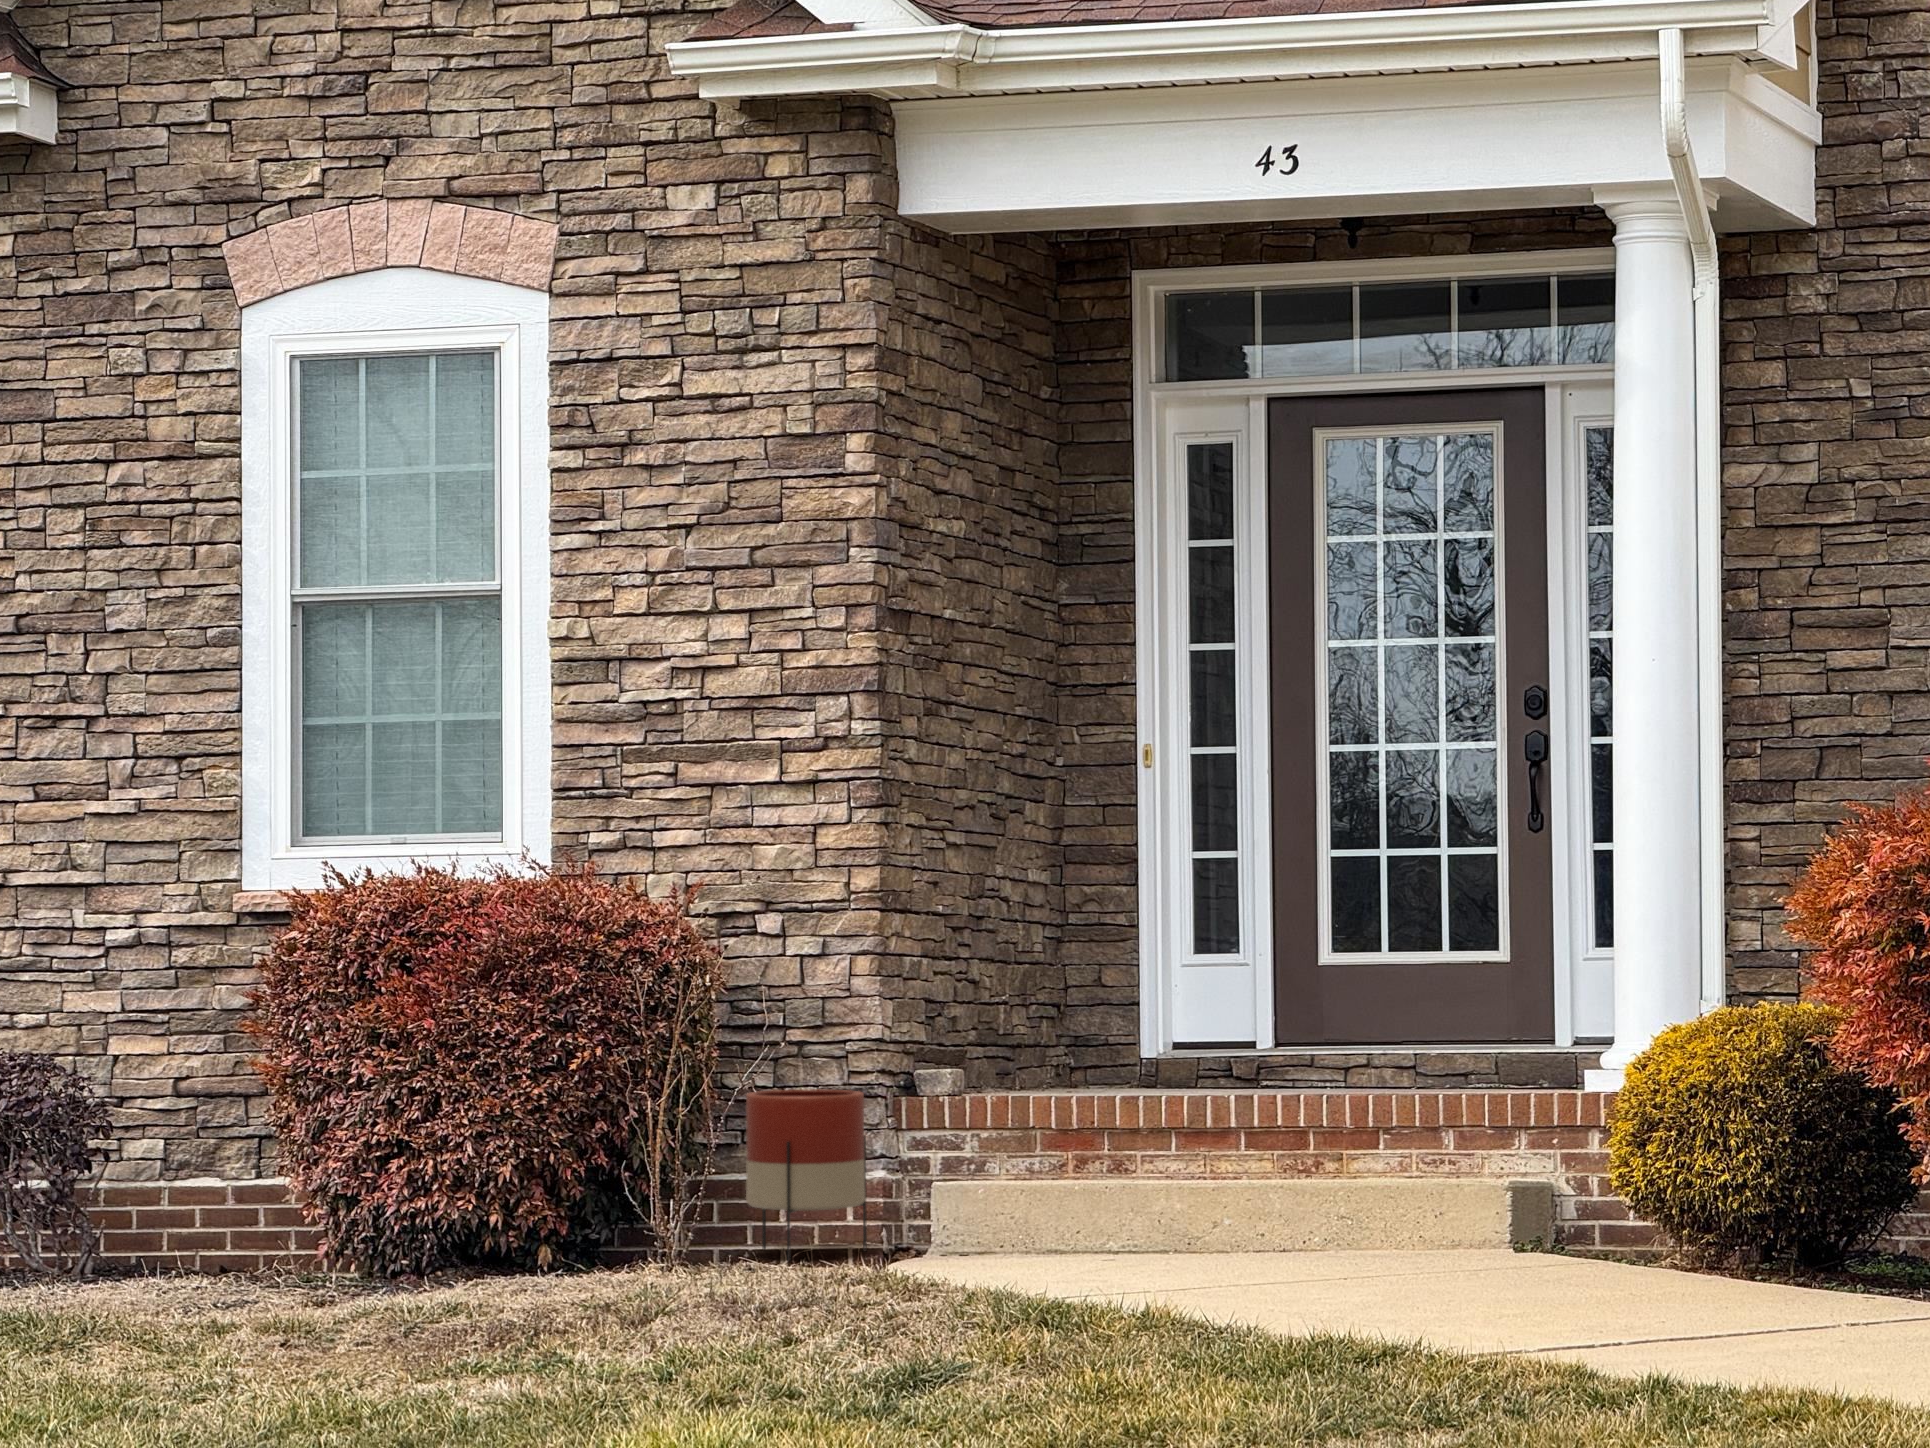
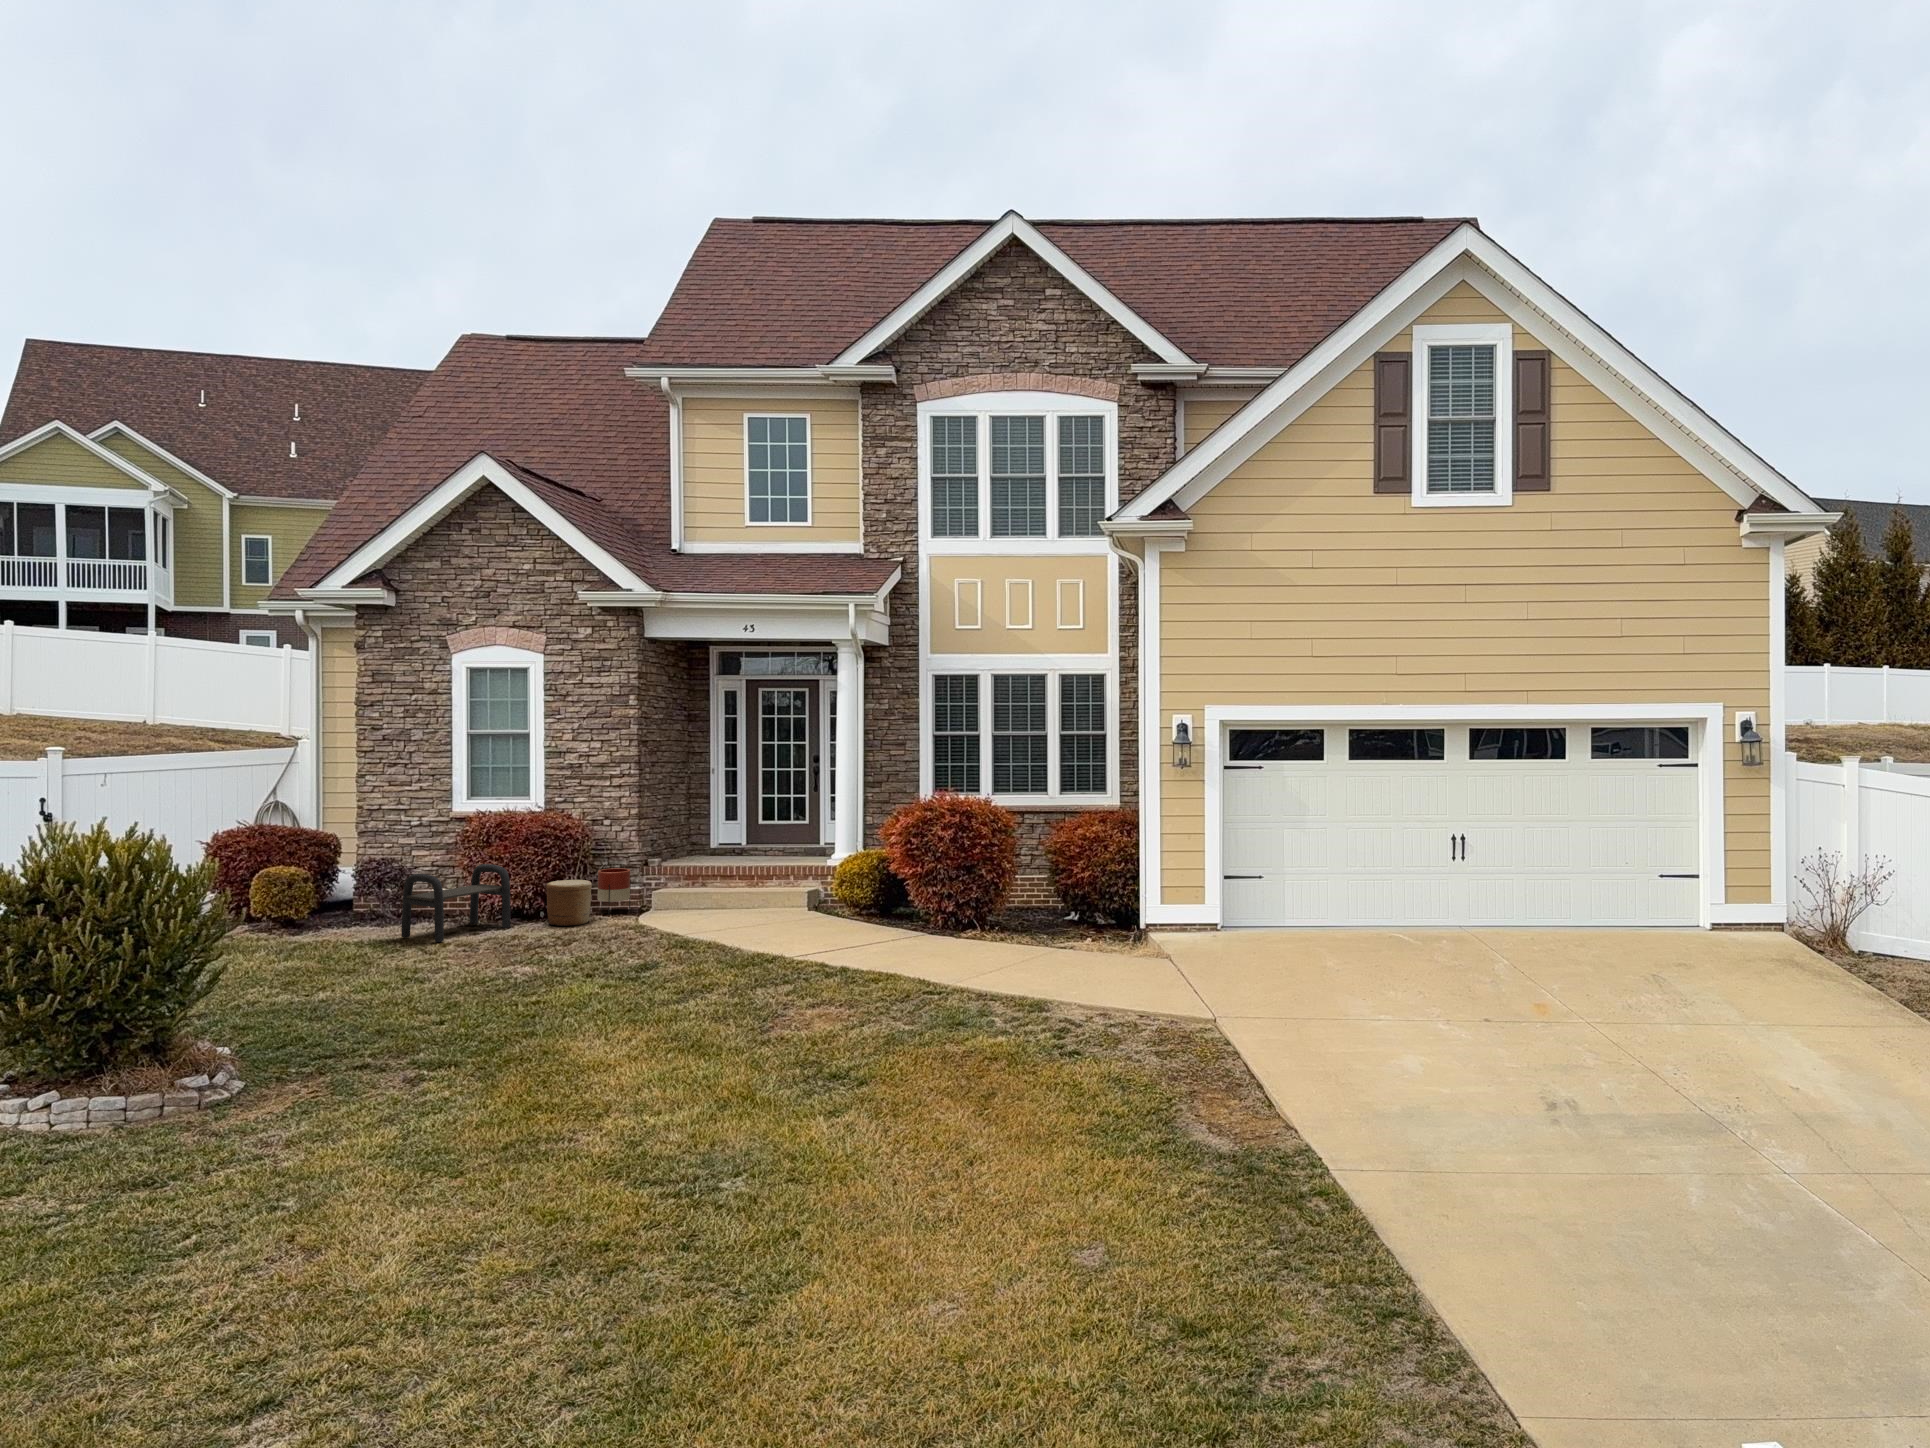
bench: none [43,1050,431,1322] -> present [401,864,510,942]
woven basket: none [557,1118,724,1289] -> present [546,880,592,926]

